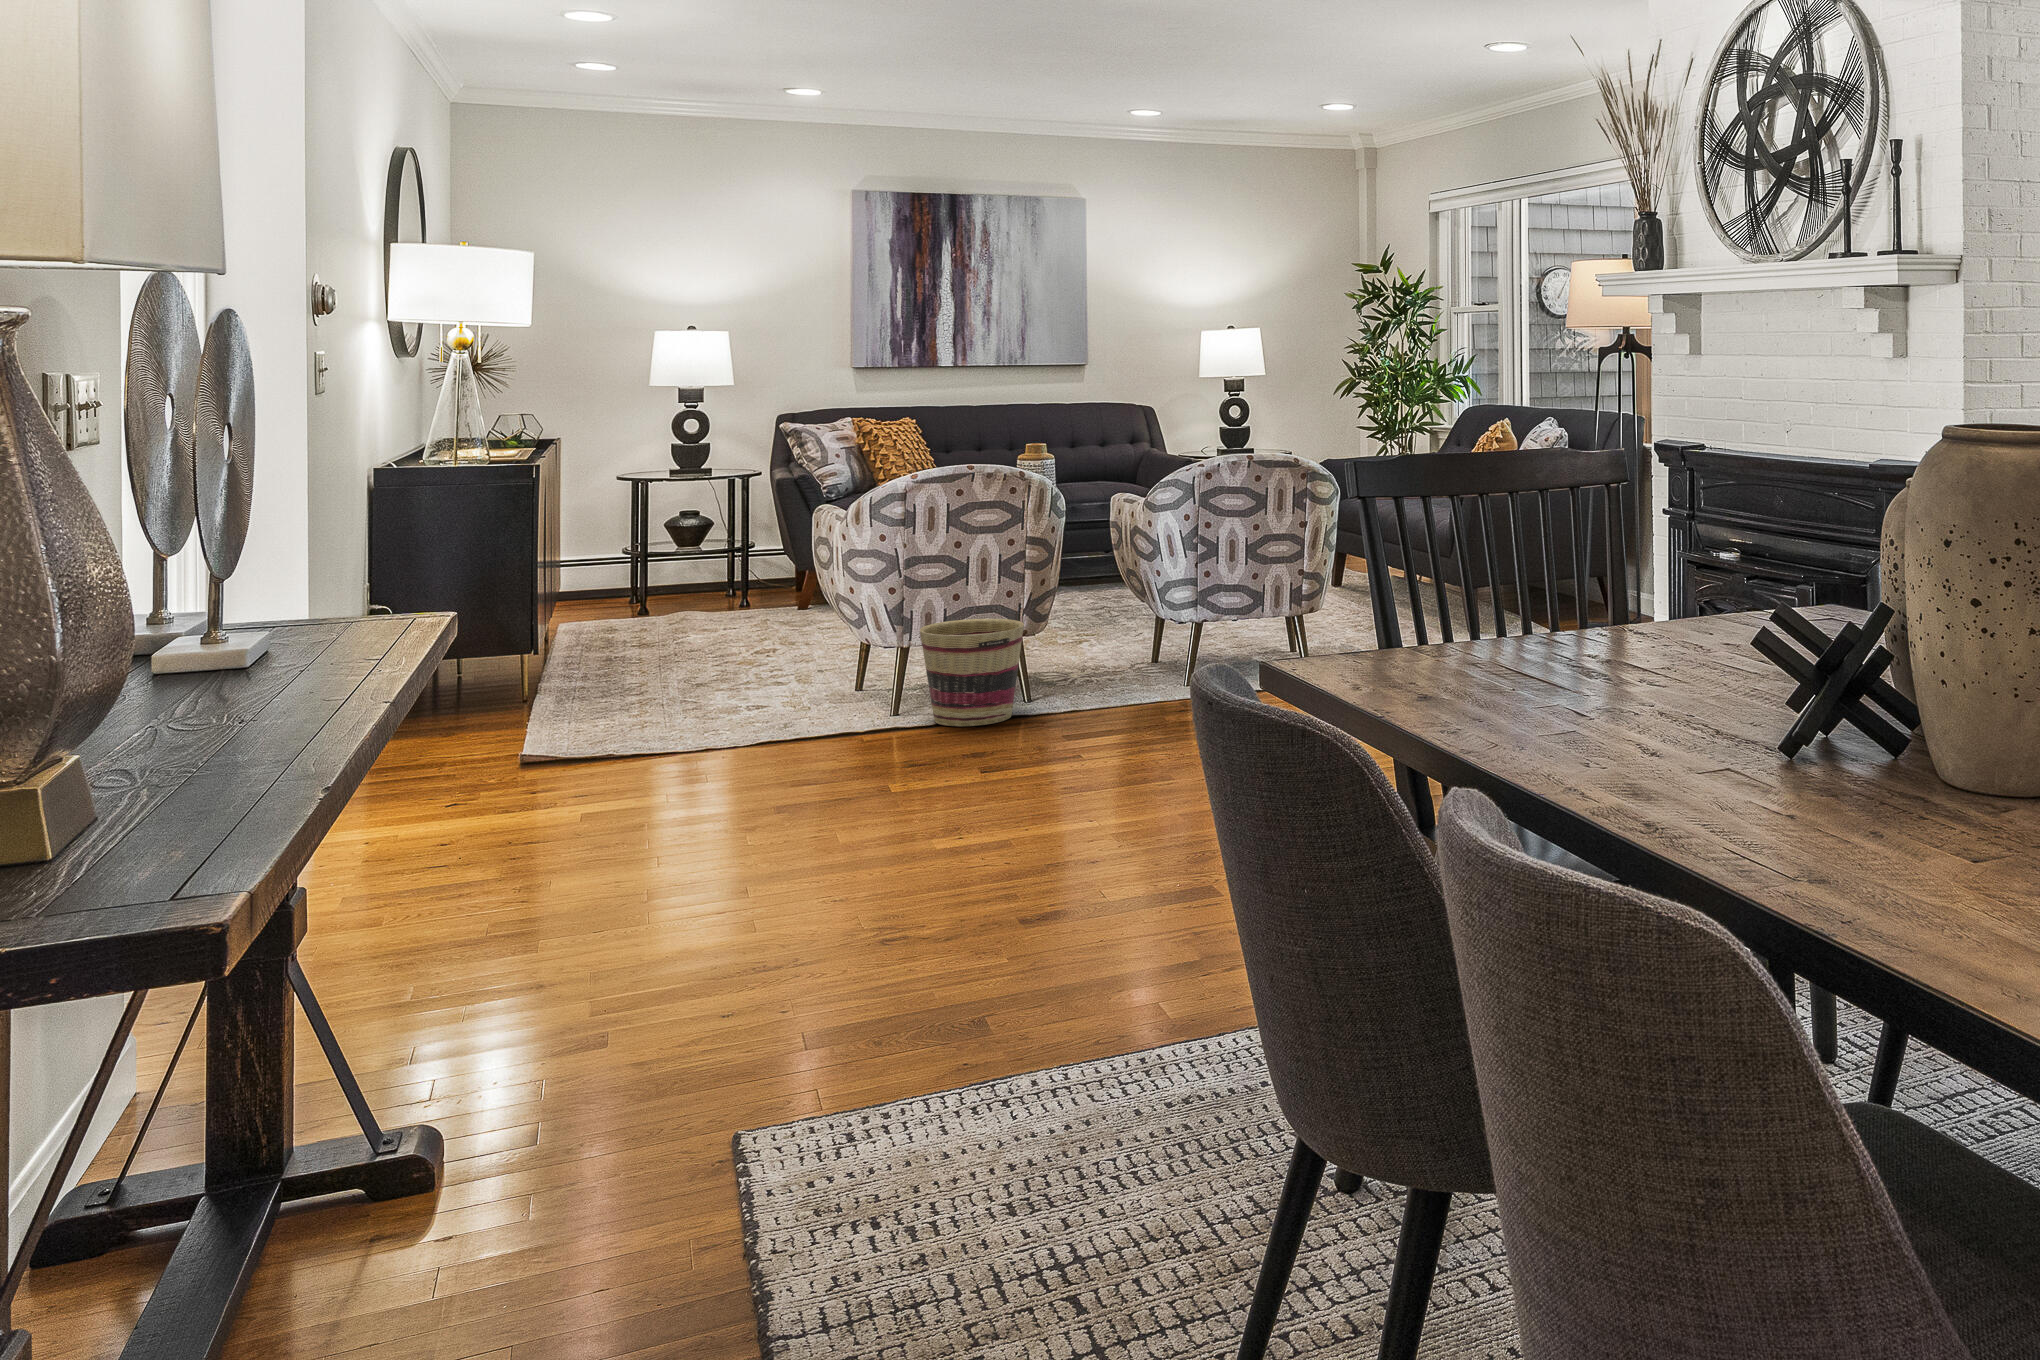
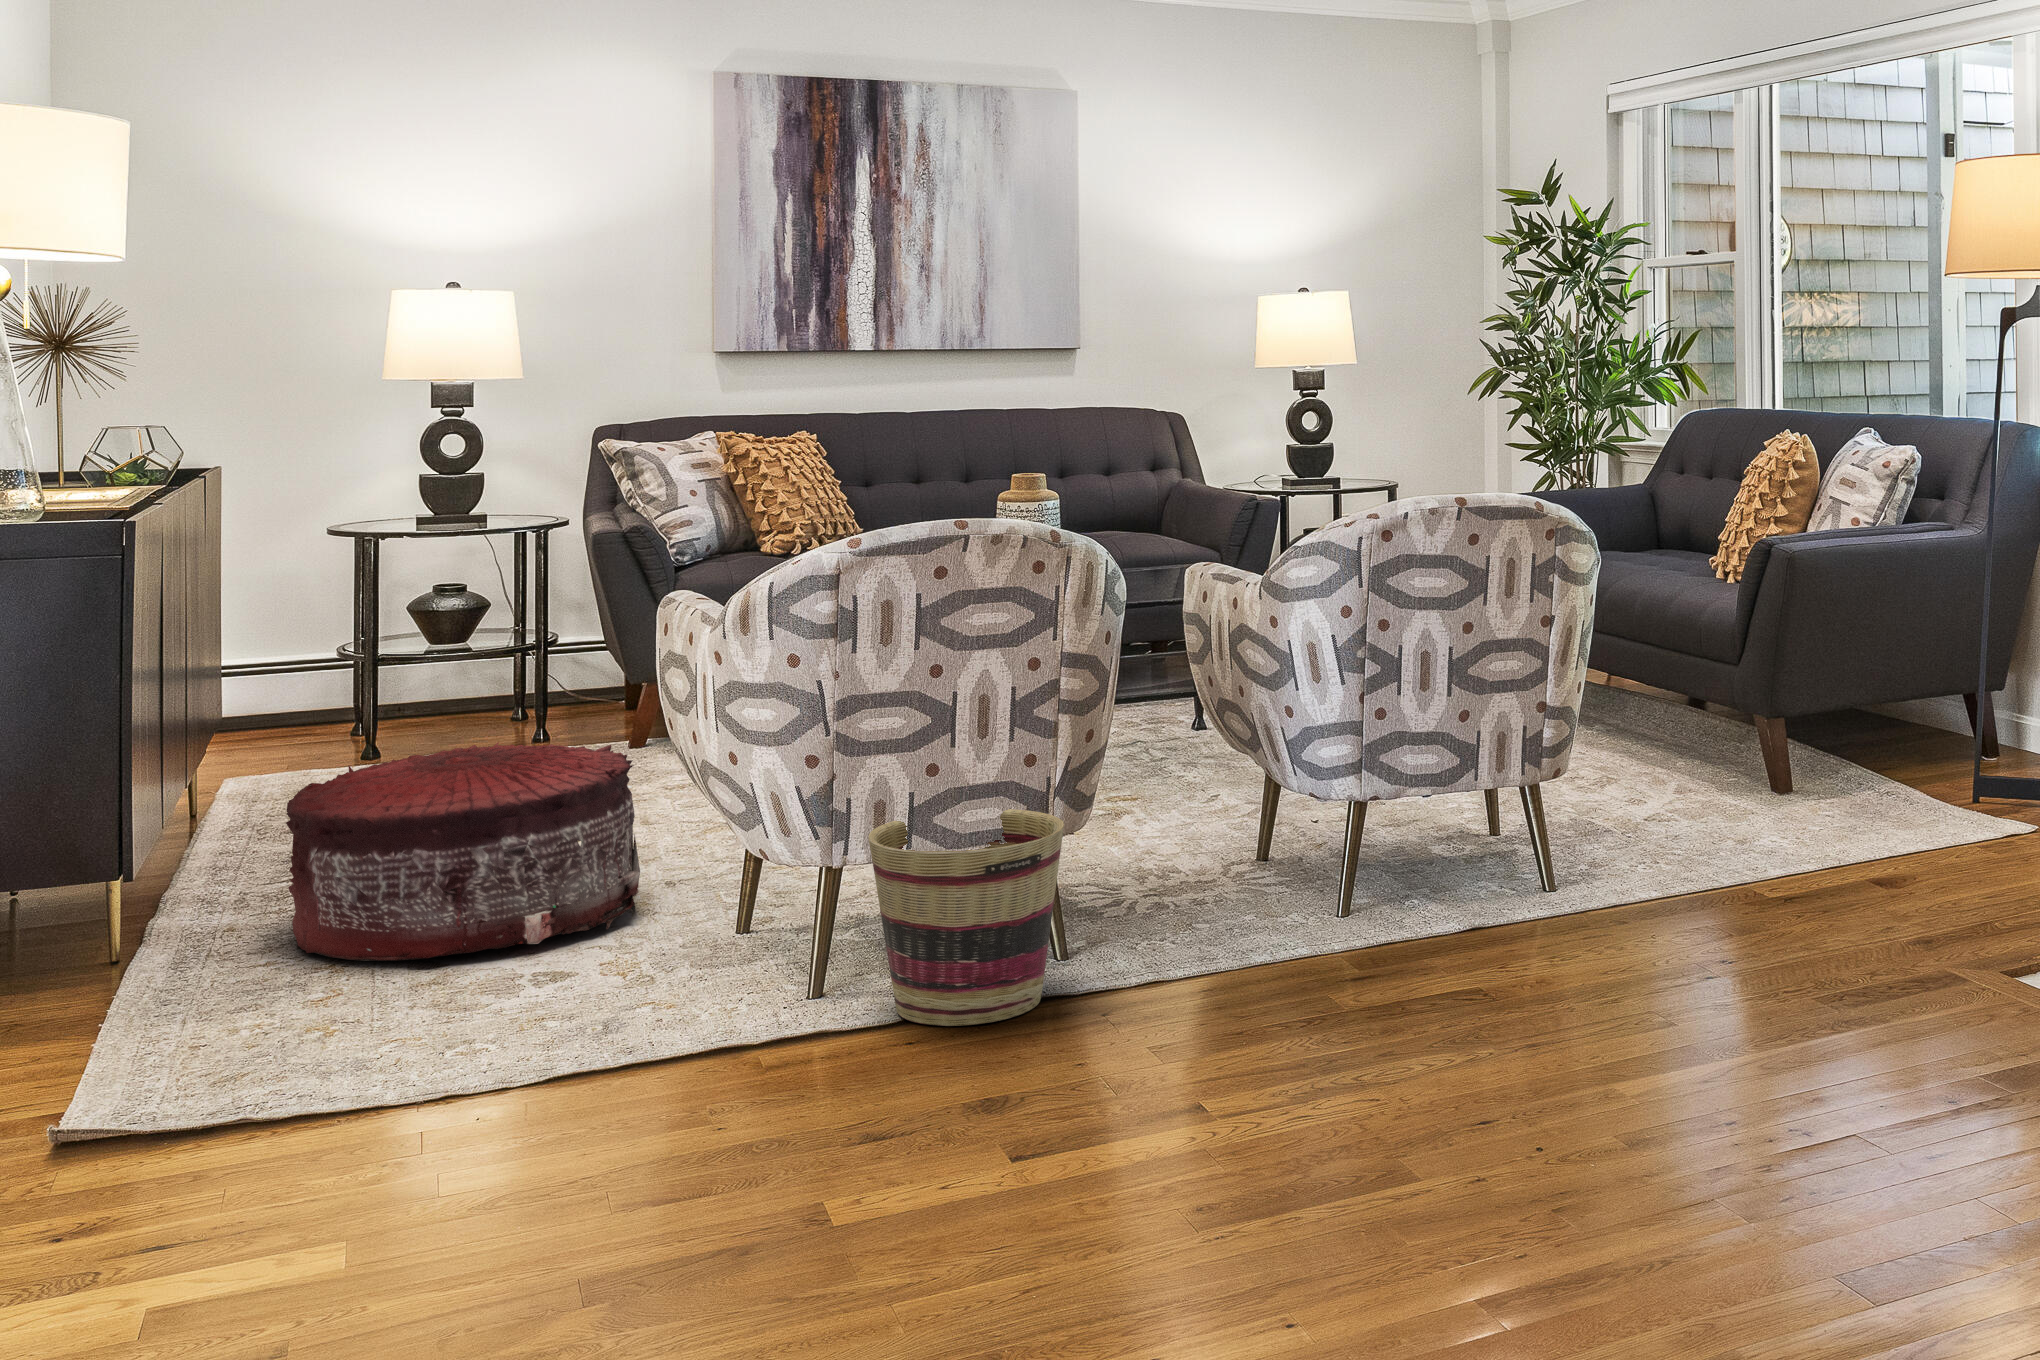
pouf: none [609,591,801,701] -> present [286,742,640,961]

